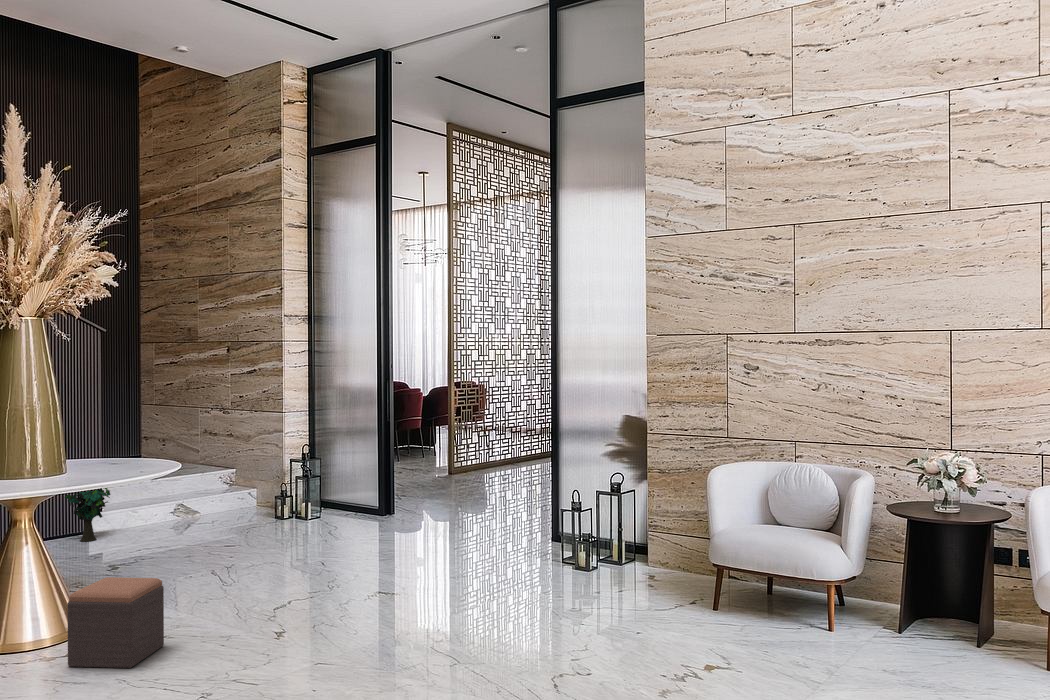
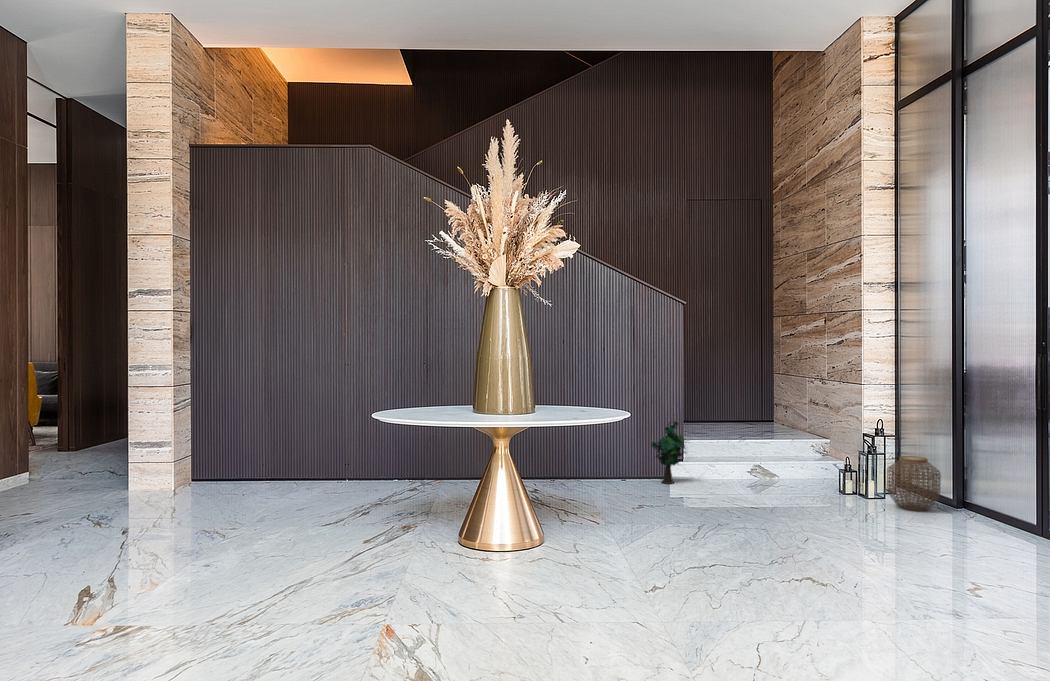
woven basket: none [324,473,368,521] -> present [887,456,941,511]
footstool: present [68,577,164,668] -> none [495,503,569,581]

